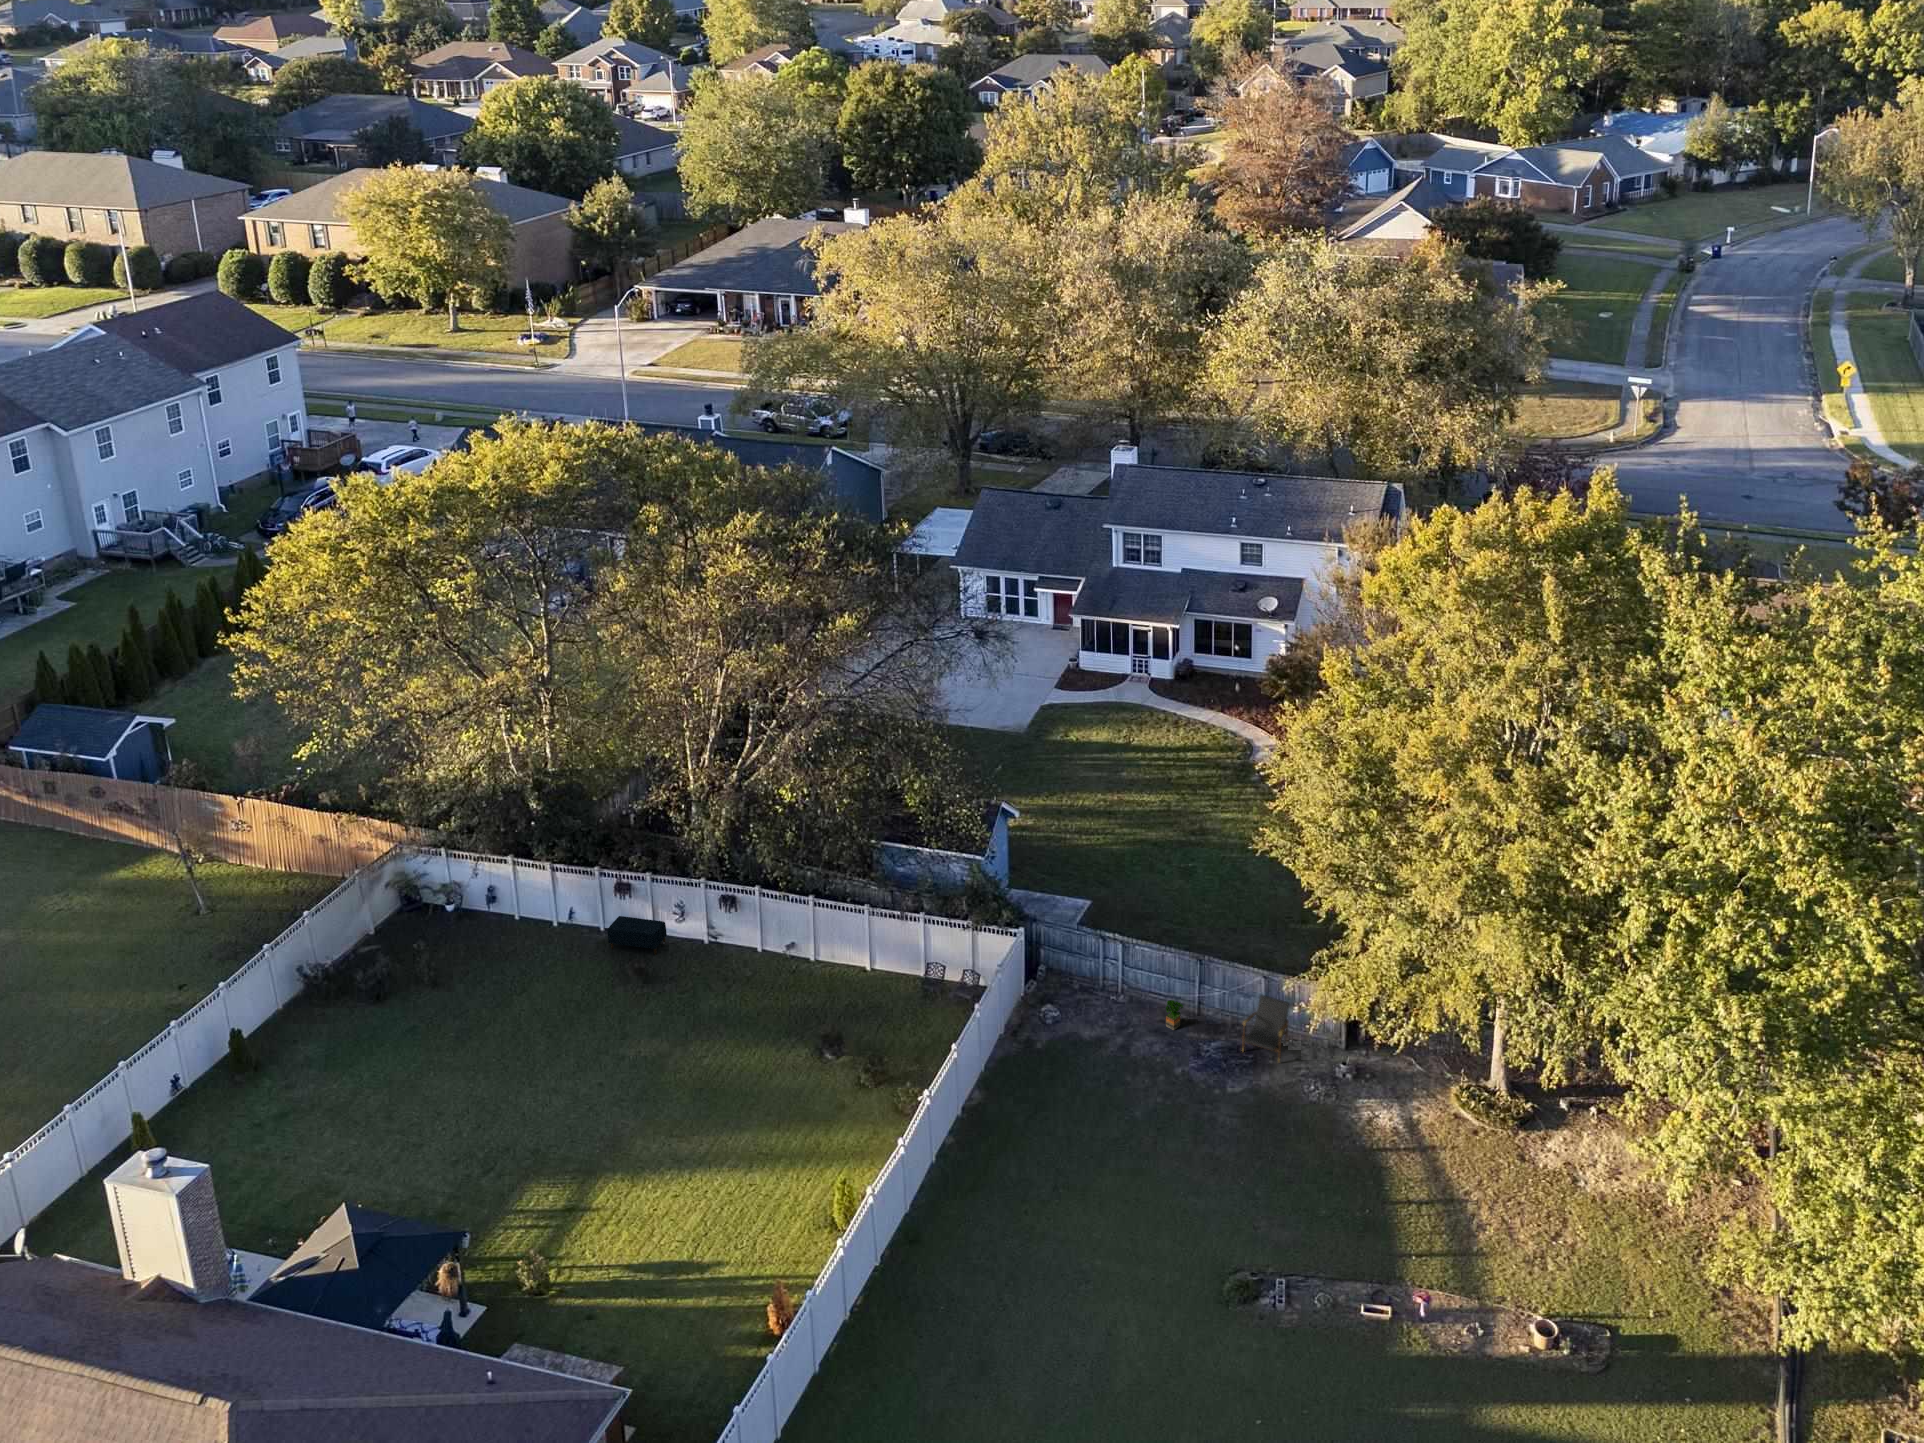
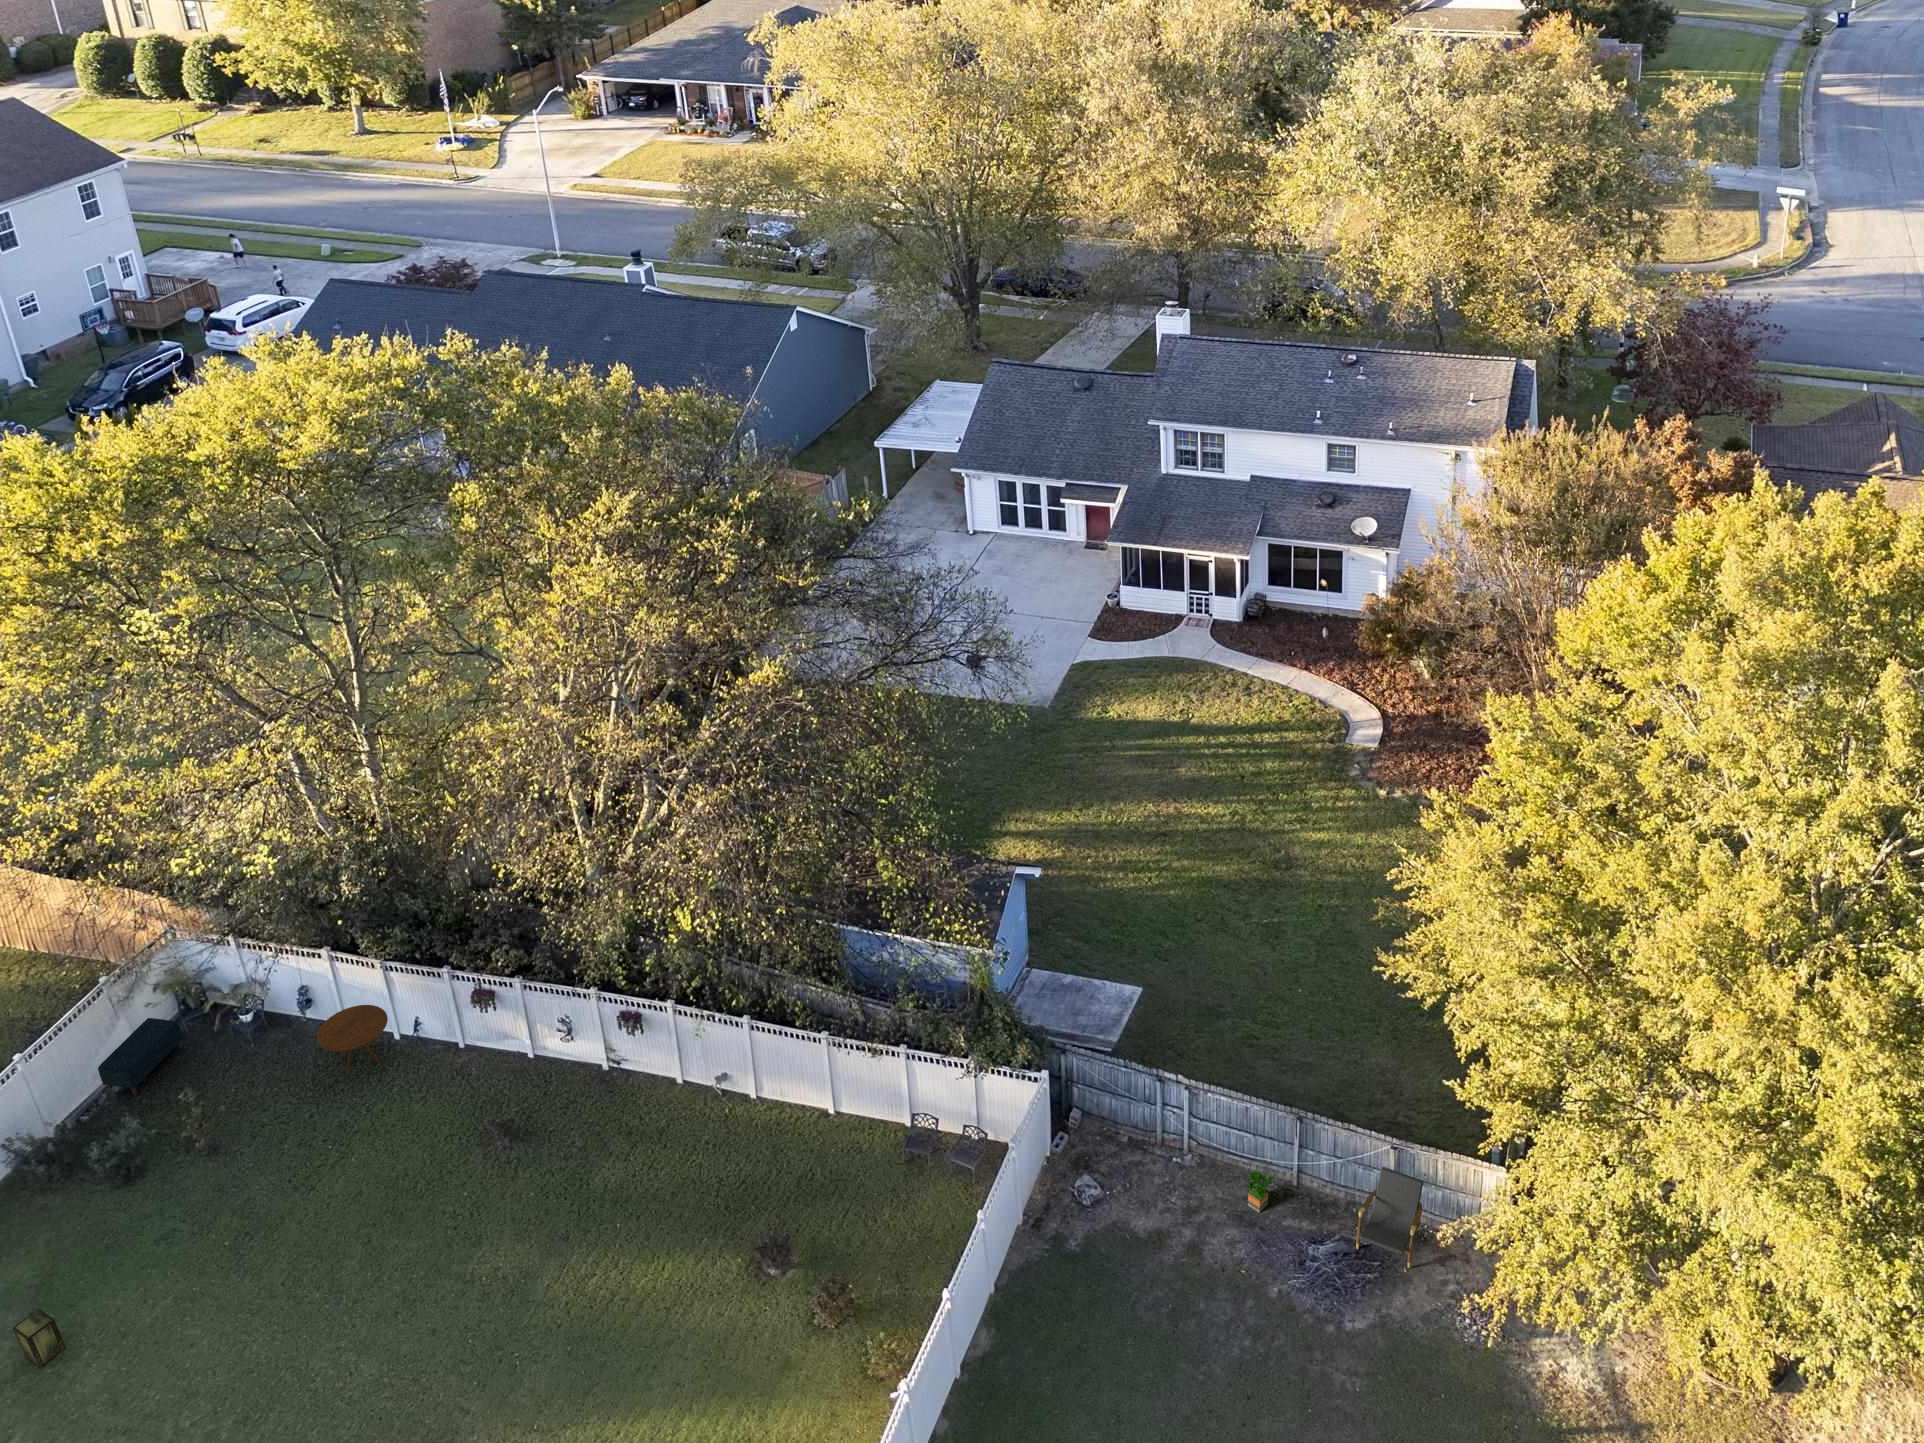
round table: none [503,898,552,946] -> present [317,1005,388,1076]
bench: present [607,916,667,955] -> present [98,1018,183,1096]
storage box: none [318,1062,349,1102] -> present [12,1309,66,1368]

